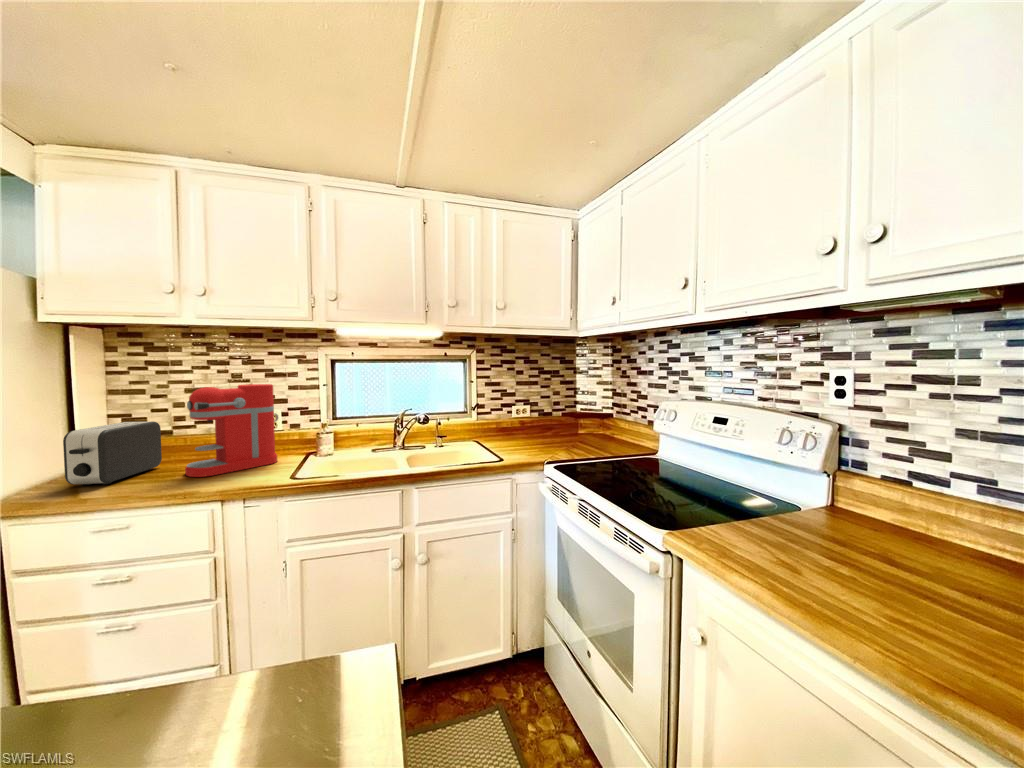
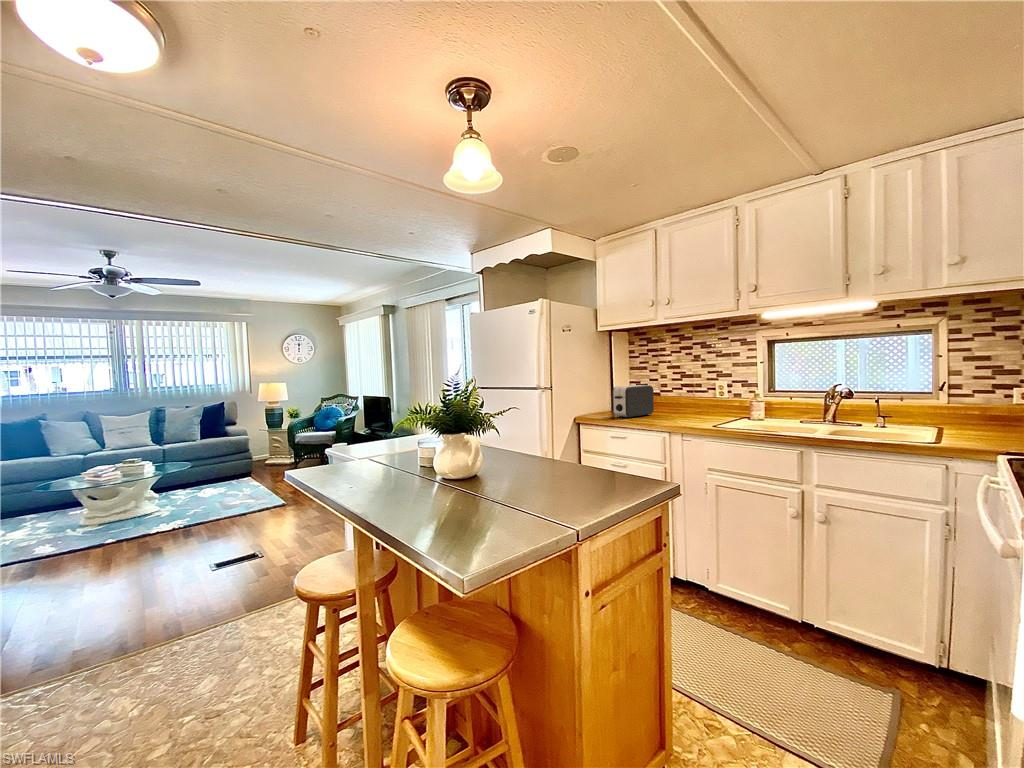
coffee maker: present [185,384,278,477] -> none [664,361,722,420]

